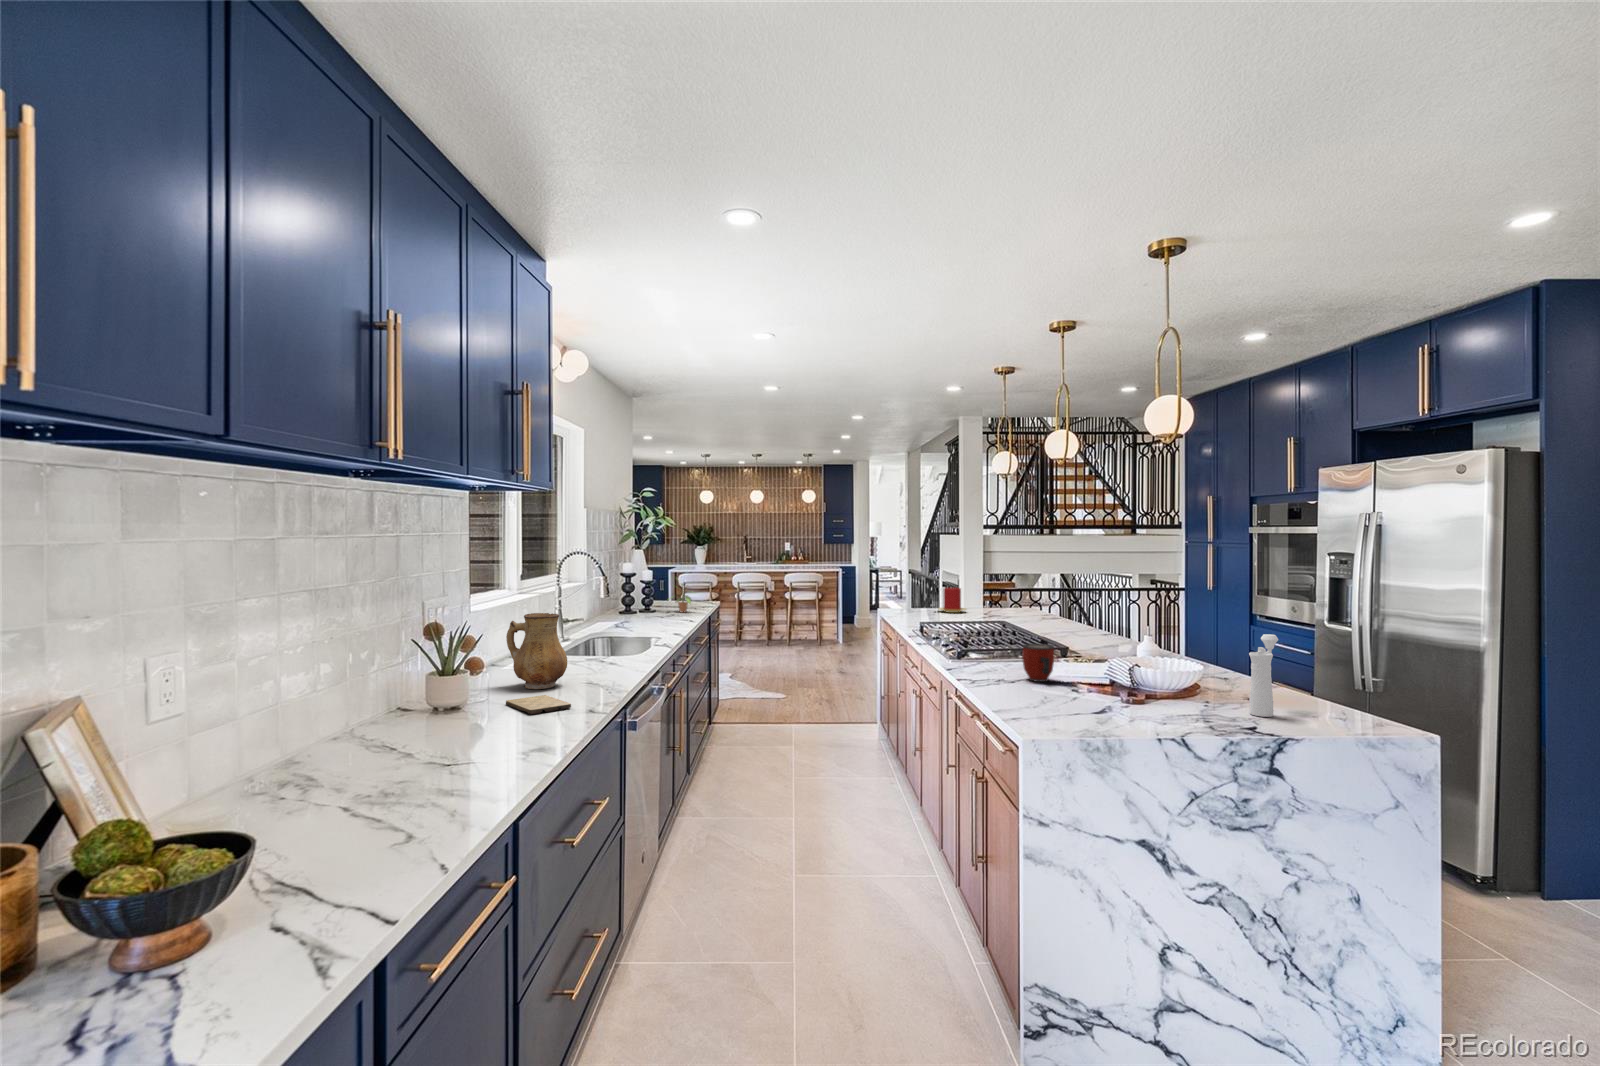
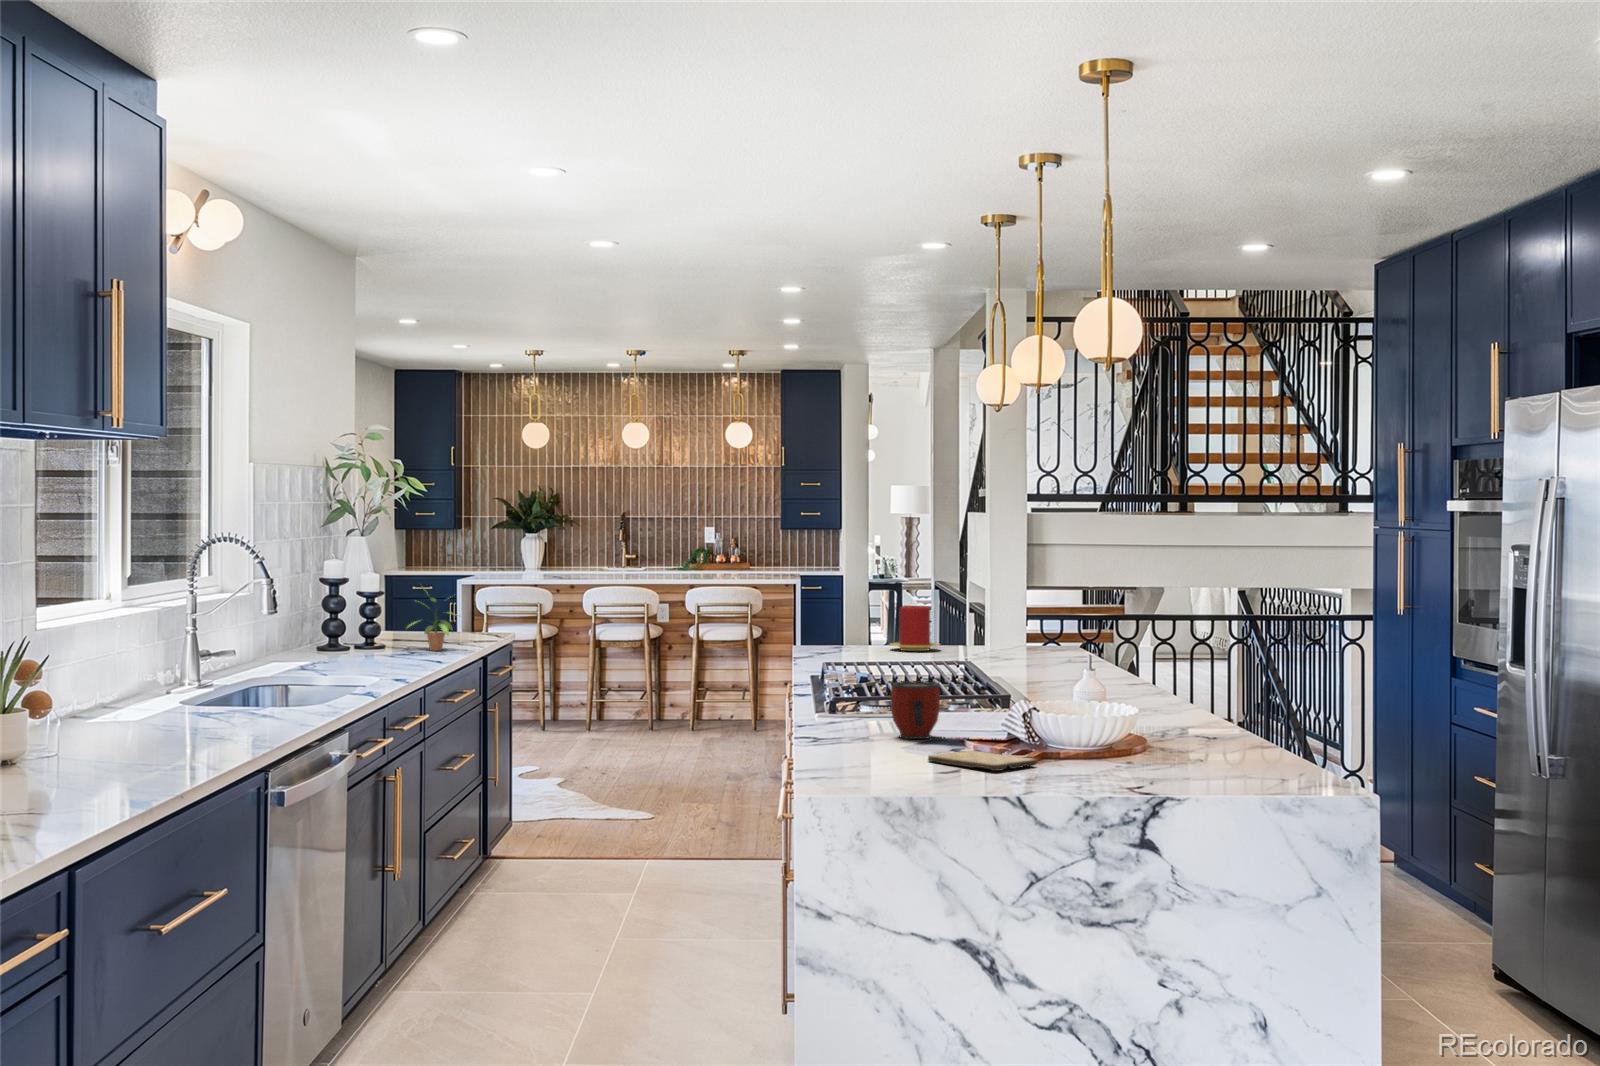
ceramic pitcher: present [506,613,567,689] -> none [86,630,181,745]
pepper mill: present [1249,634,1278,717] -> none [1167,660,1224,777]
cutting board: present [506,695,571,714] -> present [928,751,1036,771]

